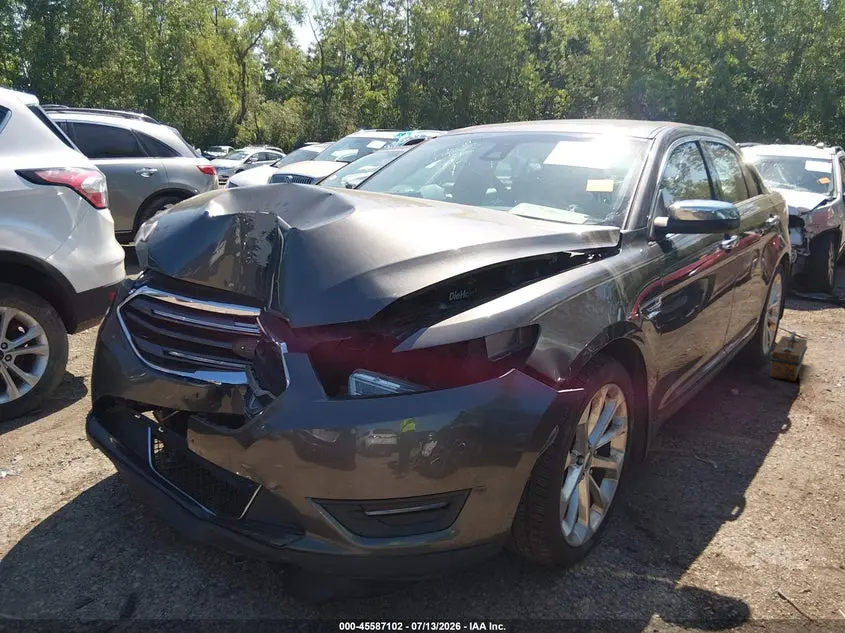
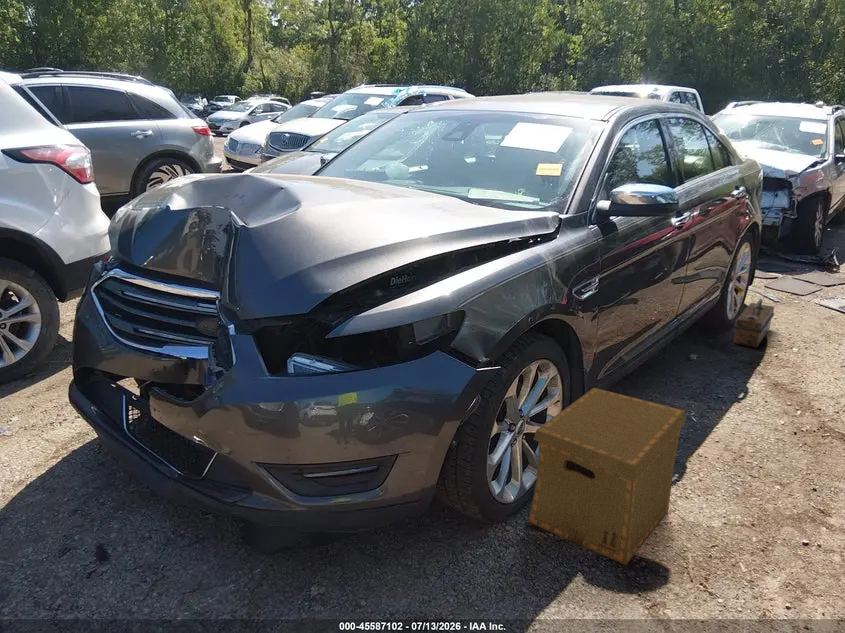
cardboard box: none [597,417,767,615] -> present [528,388,685,565]

